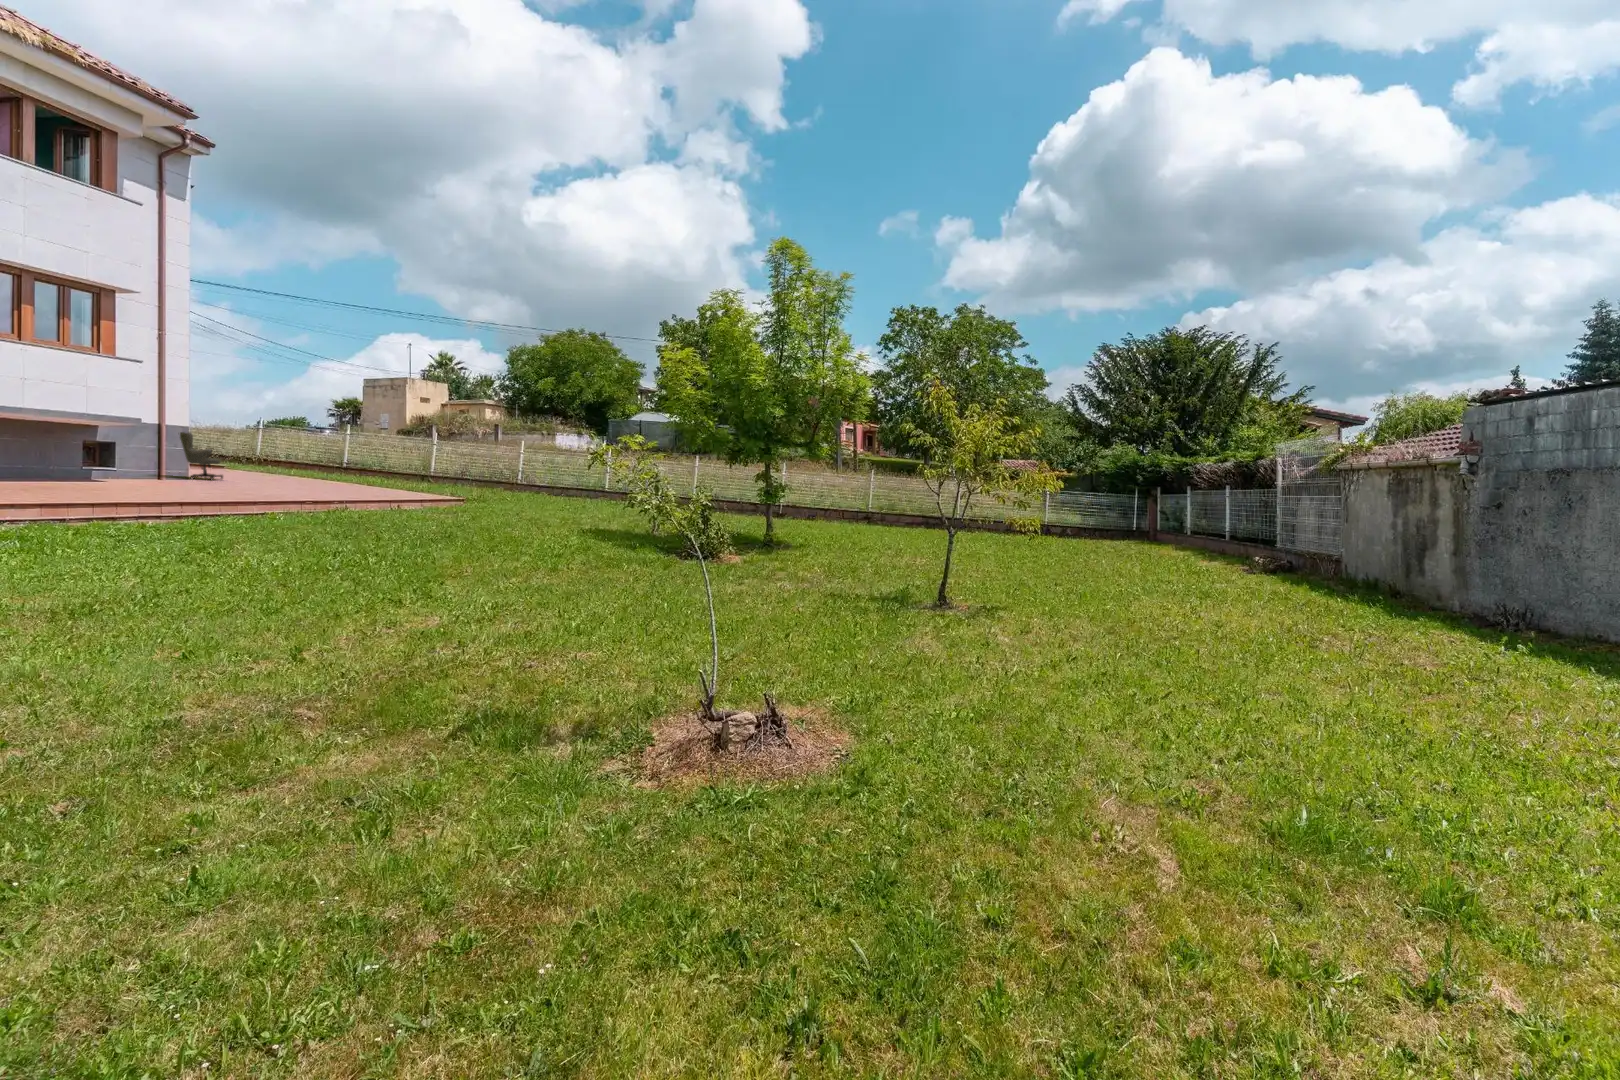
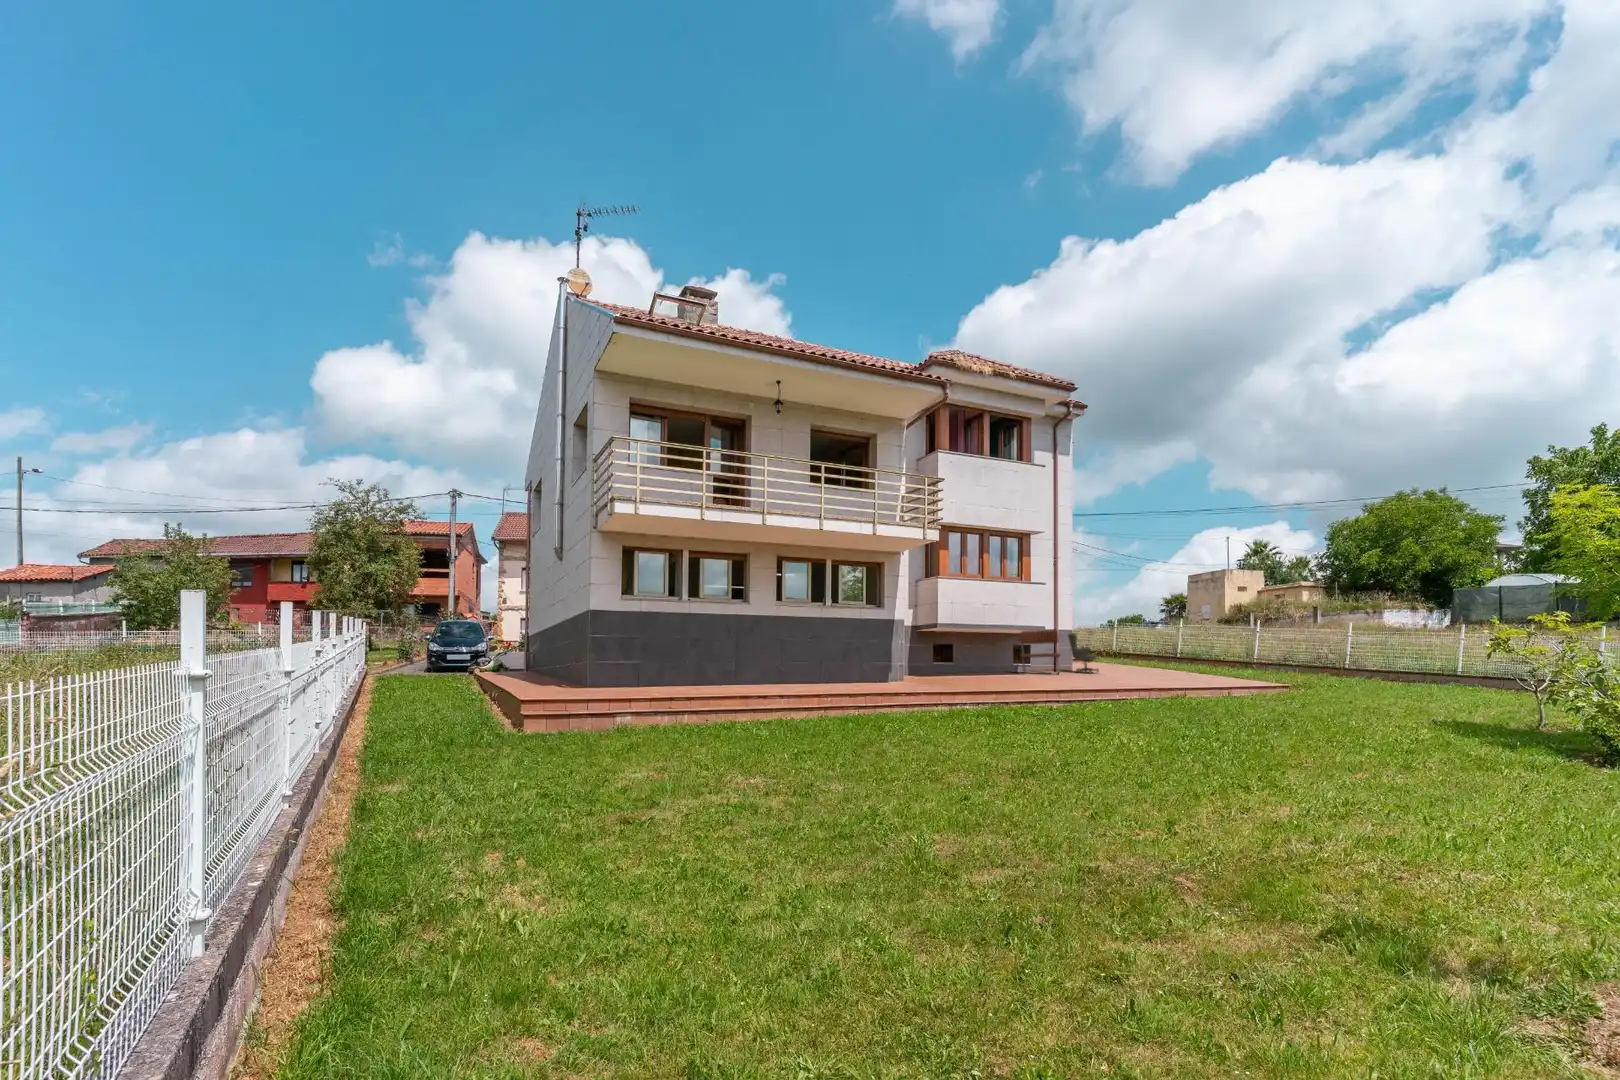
bench: none [98,424,166,480] -> present [1019,630,1060,673]

